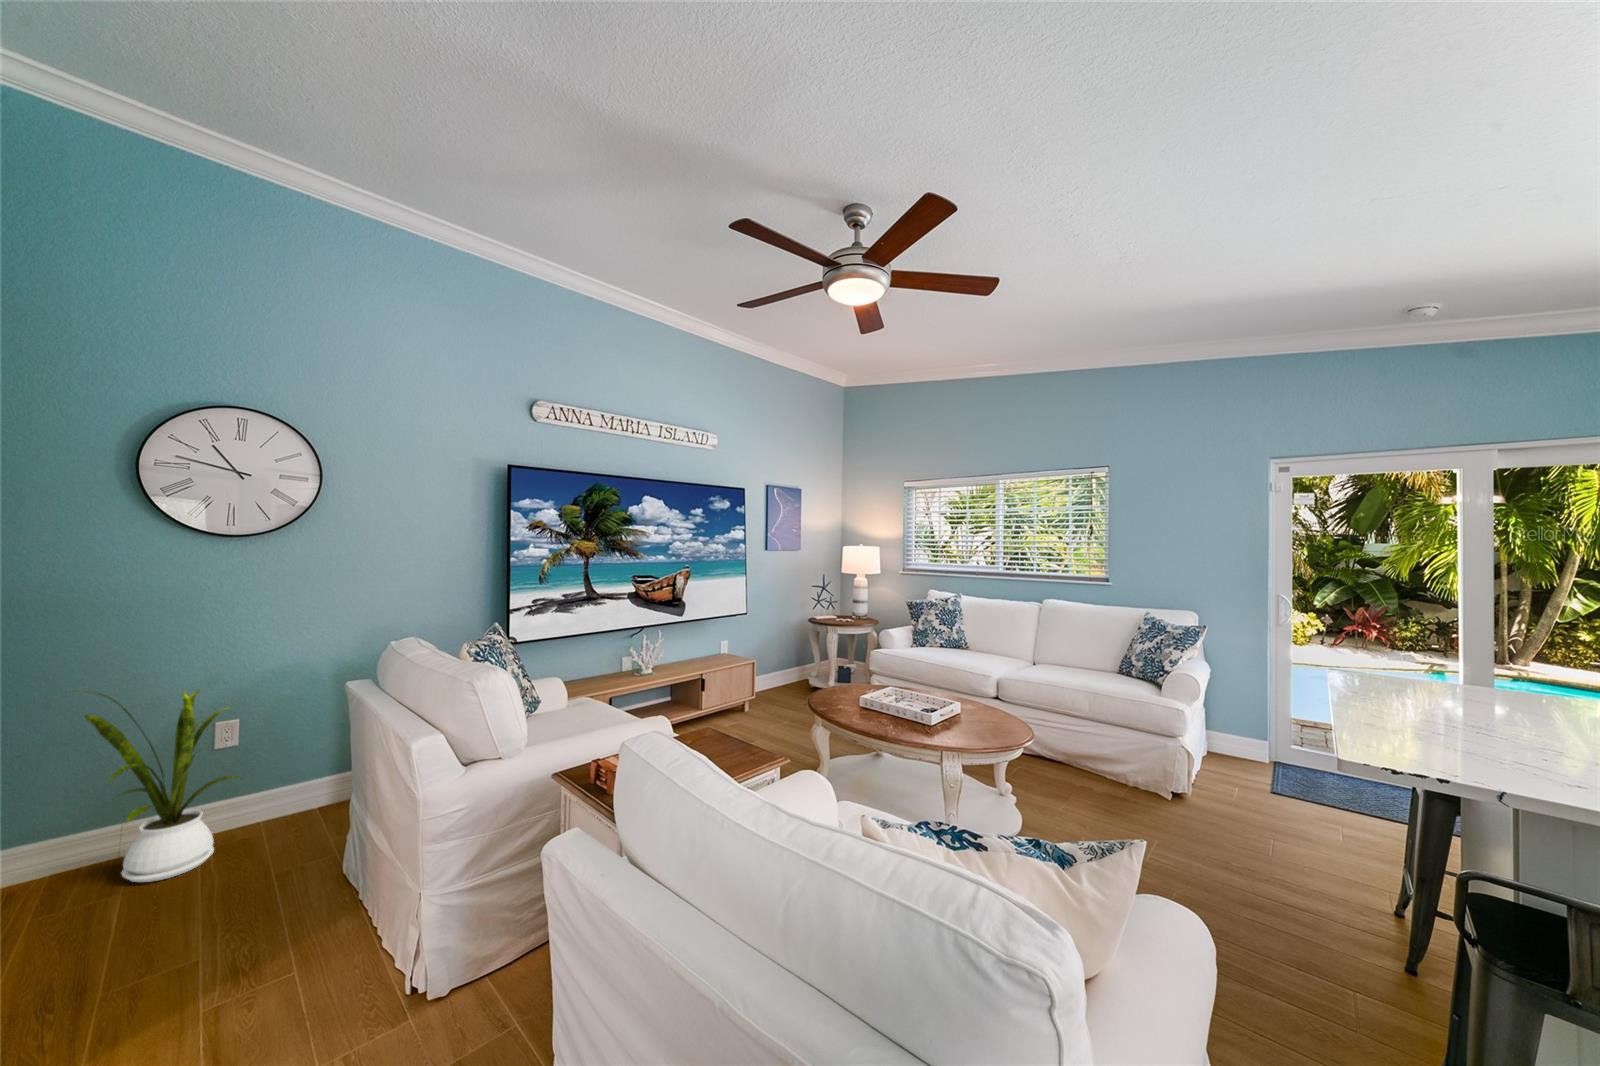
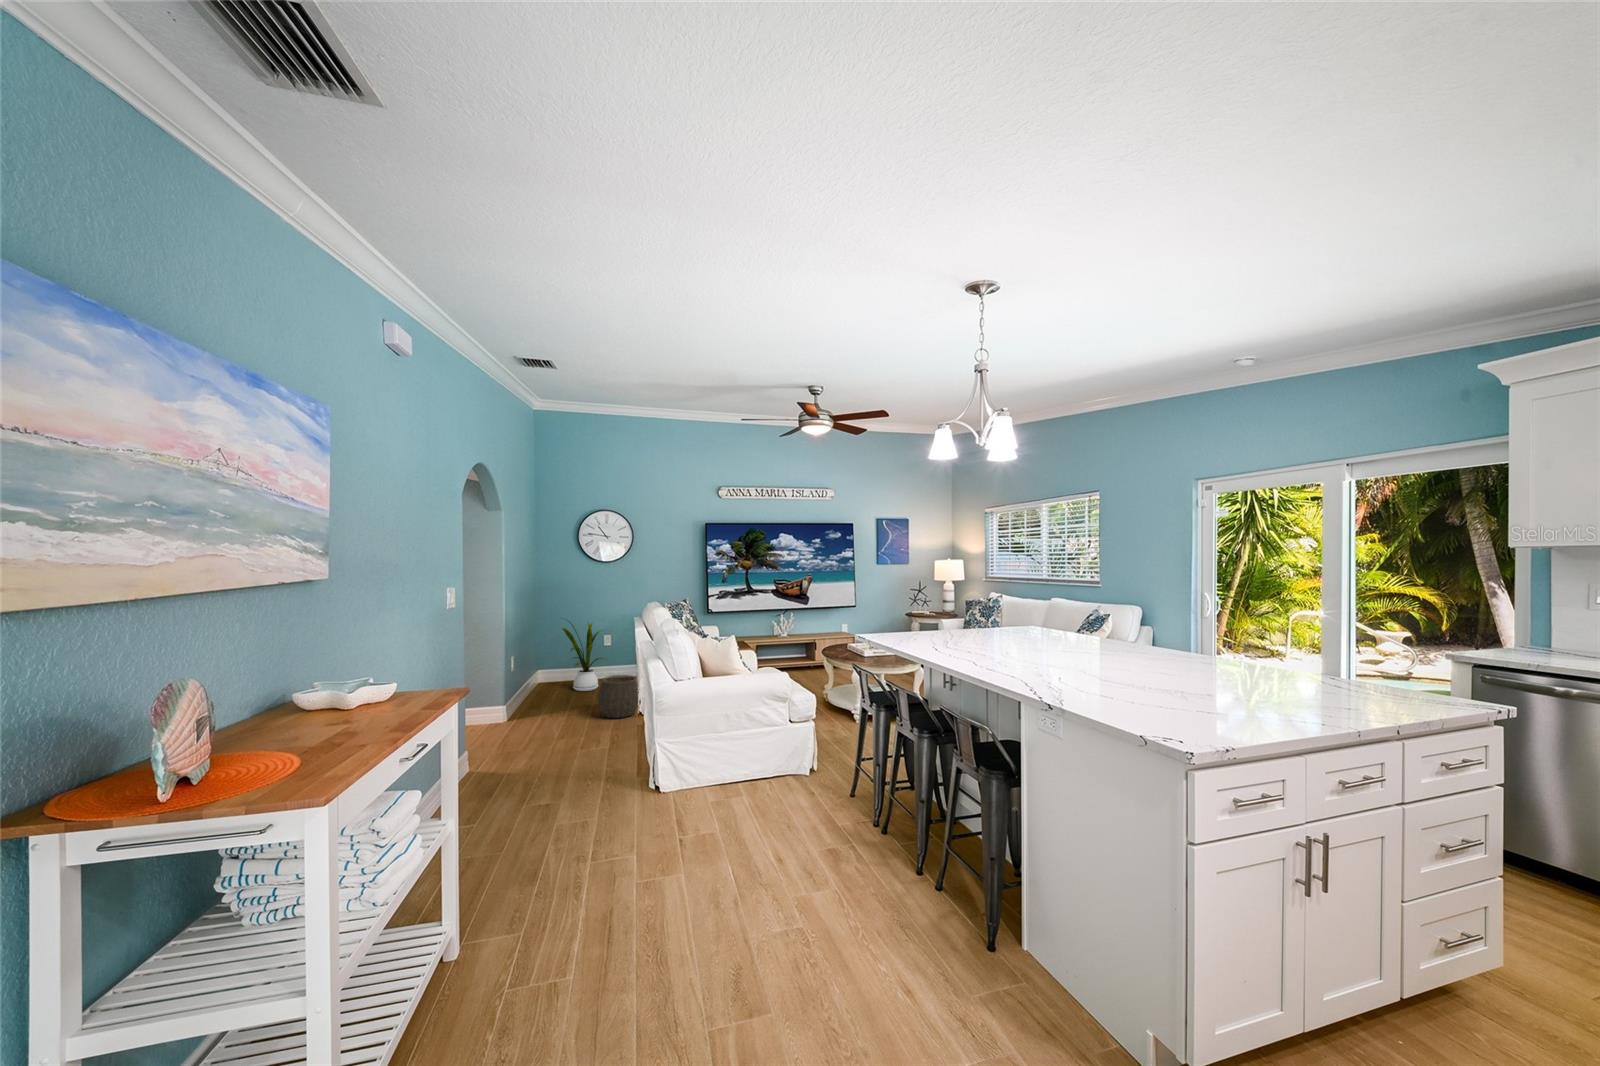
woven basket: none [197,836,356,994] -> present [598,675,640,718]

